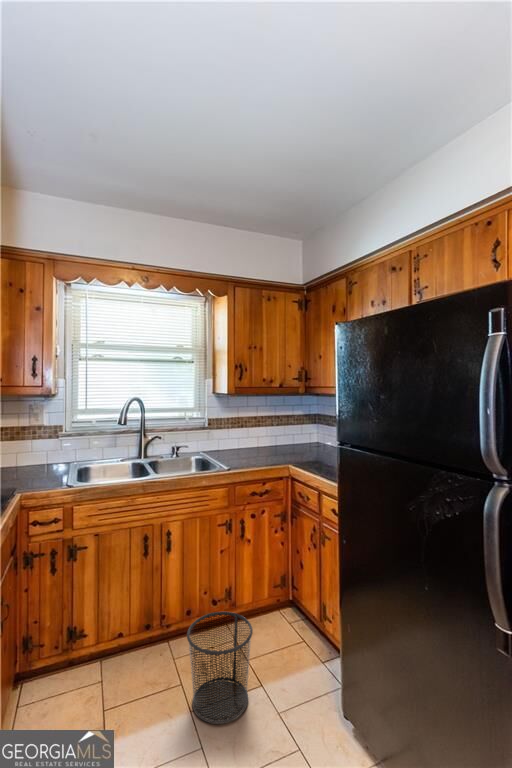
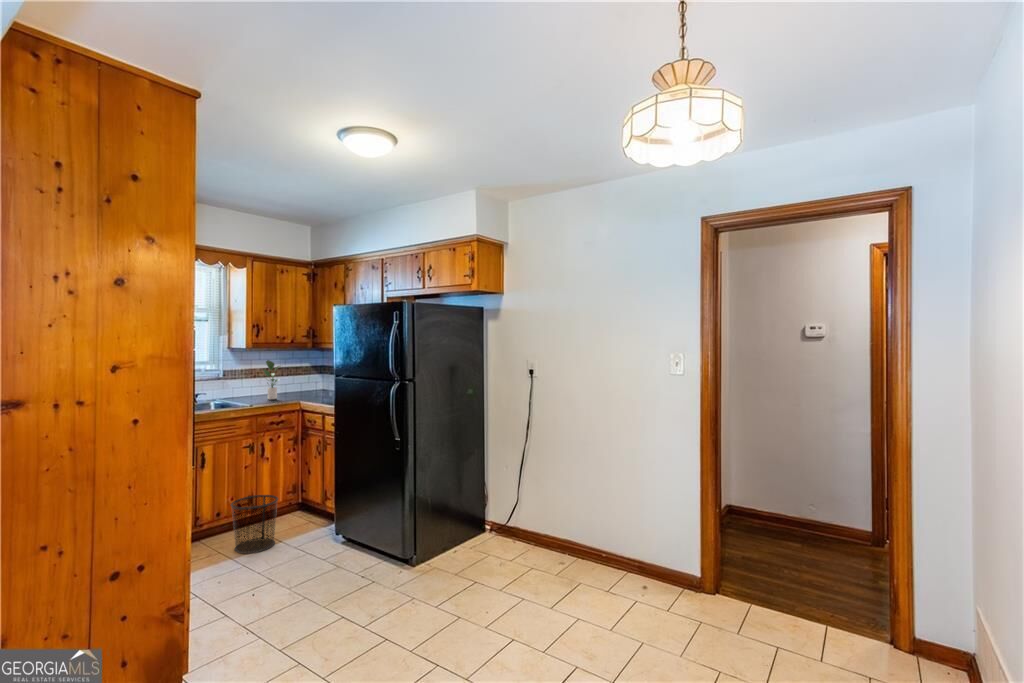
potted plant: none [247,408,270,458] -> present [264,360,280,400]

